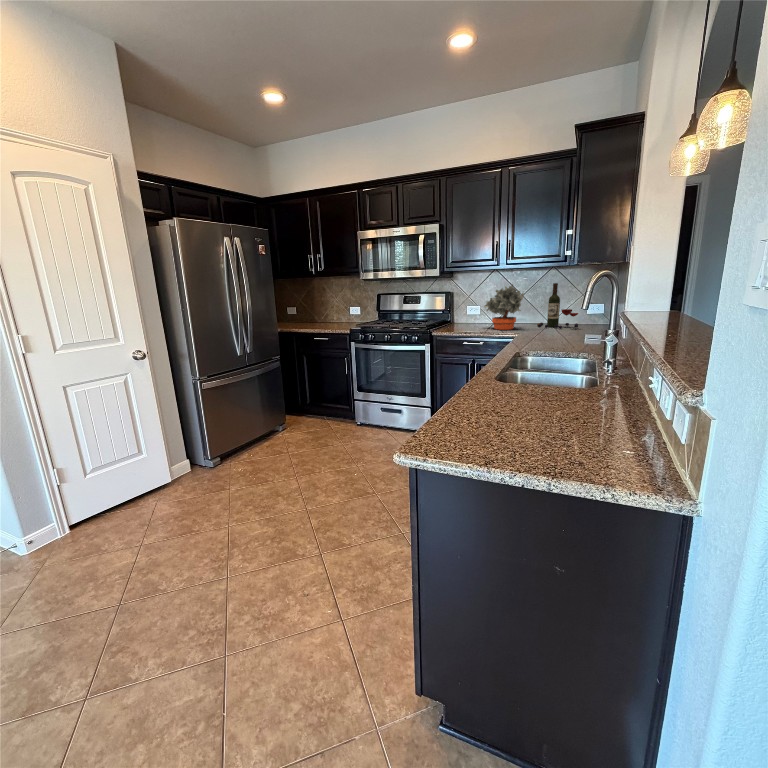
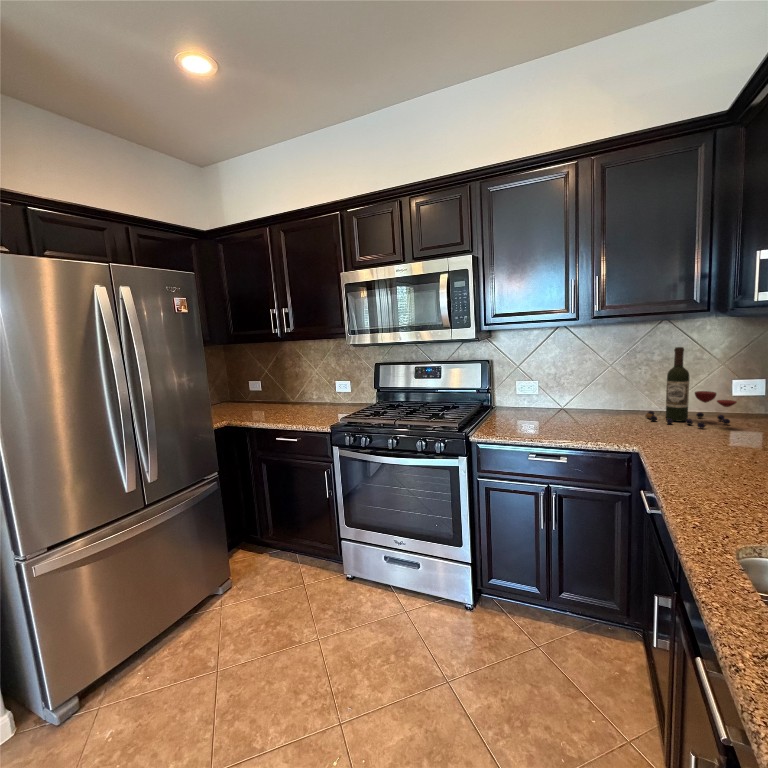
potted plant: present [484,284,524,330] -> none [556,351,633,431]

